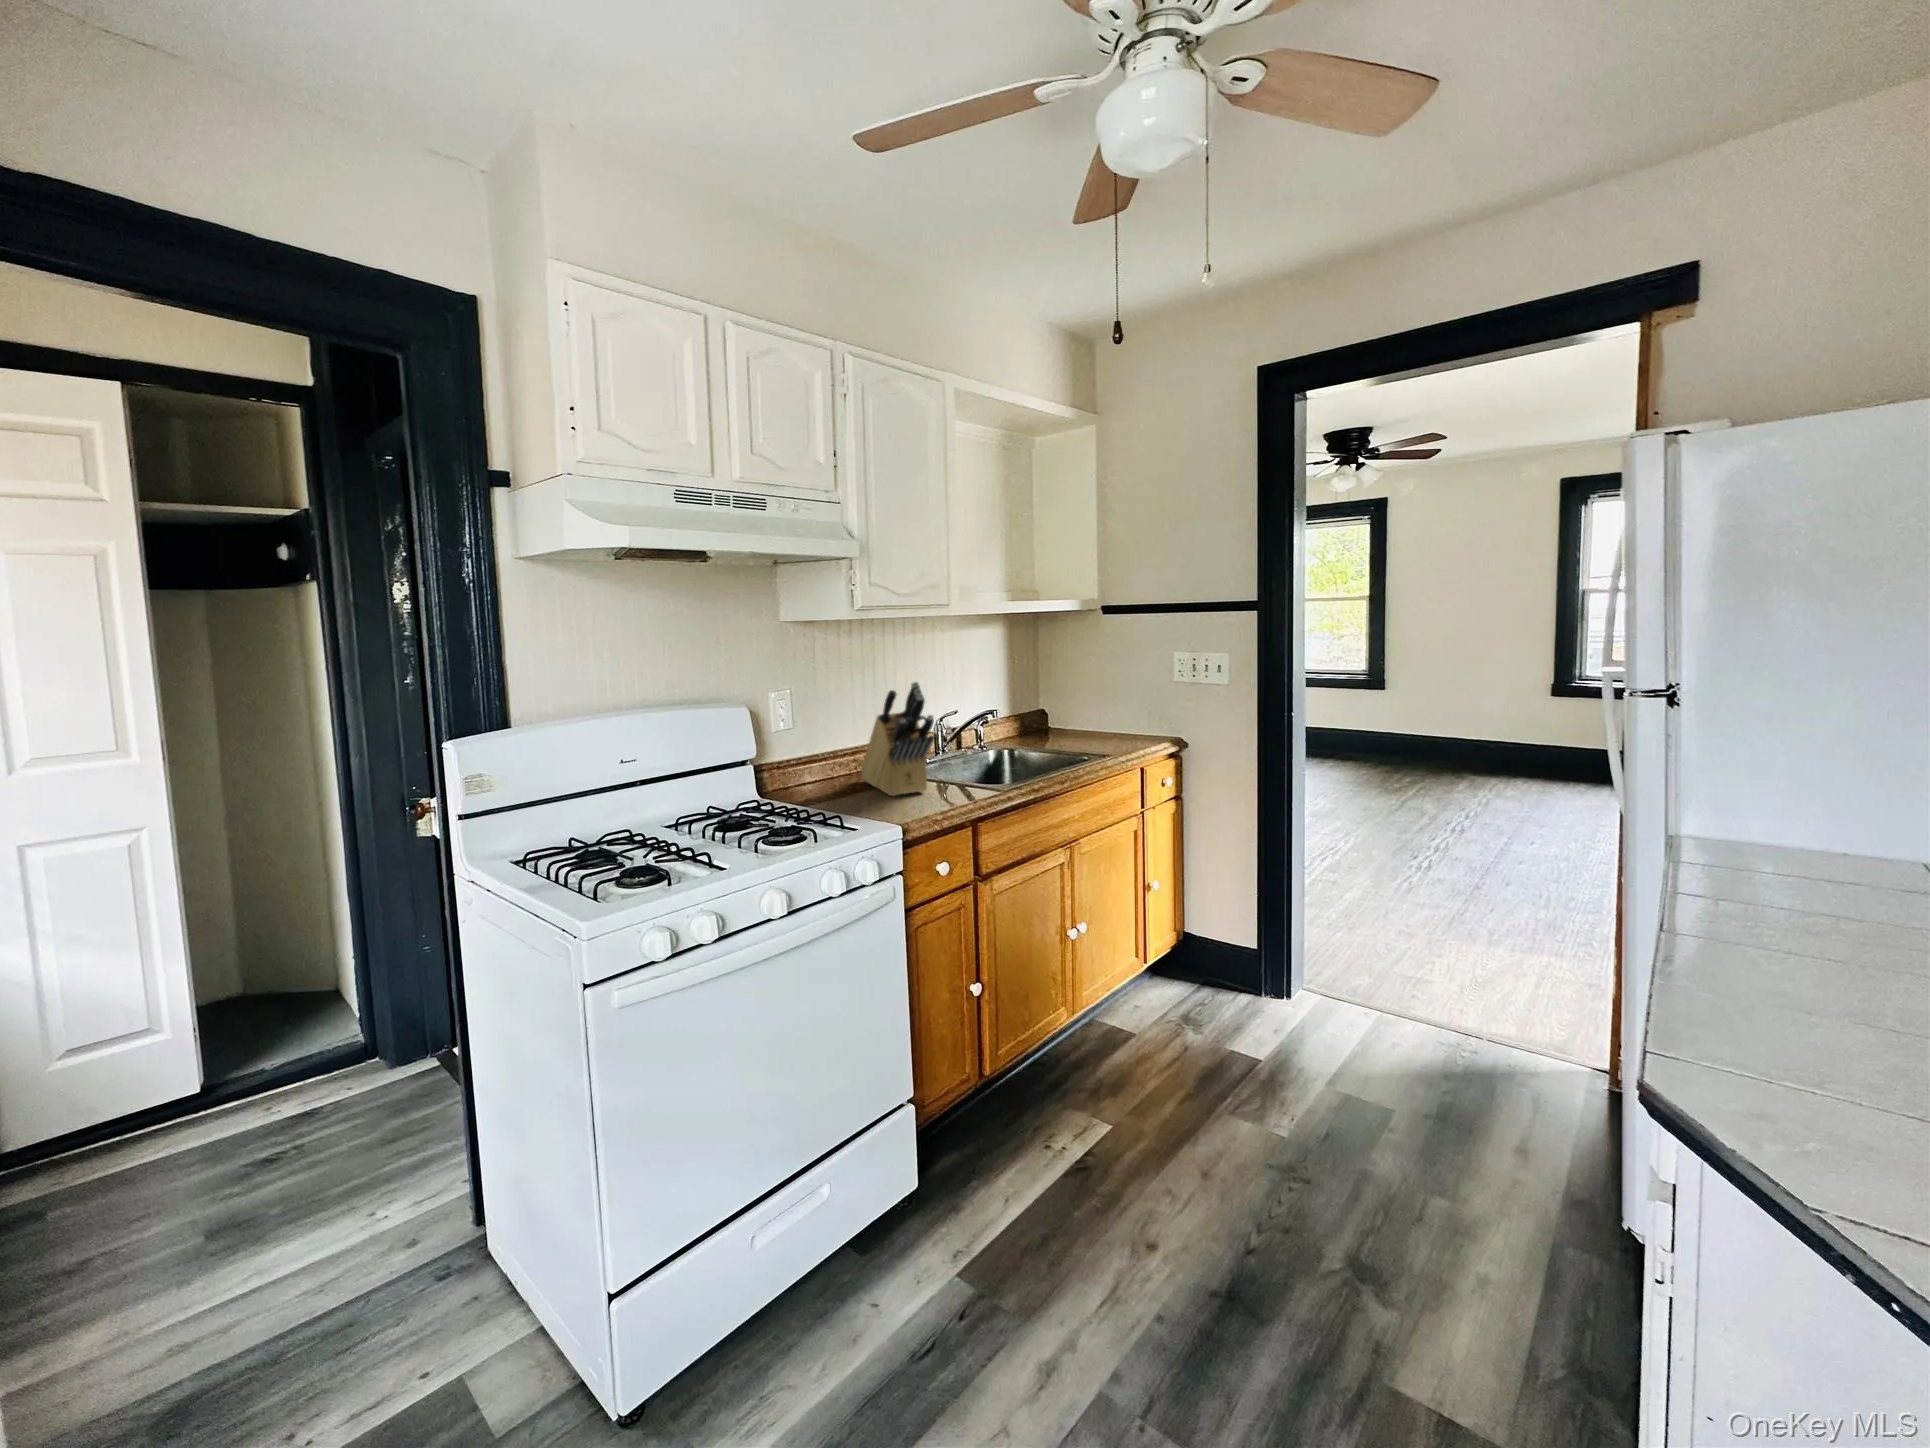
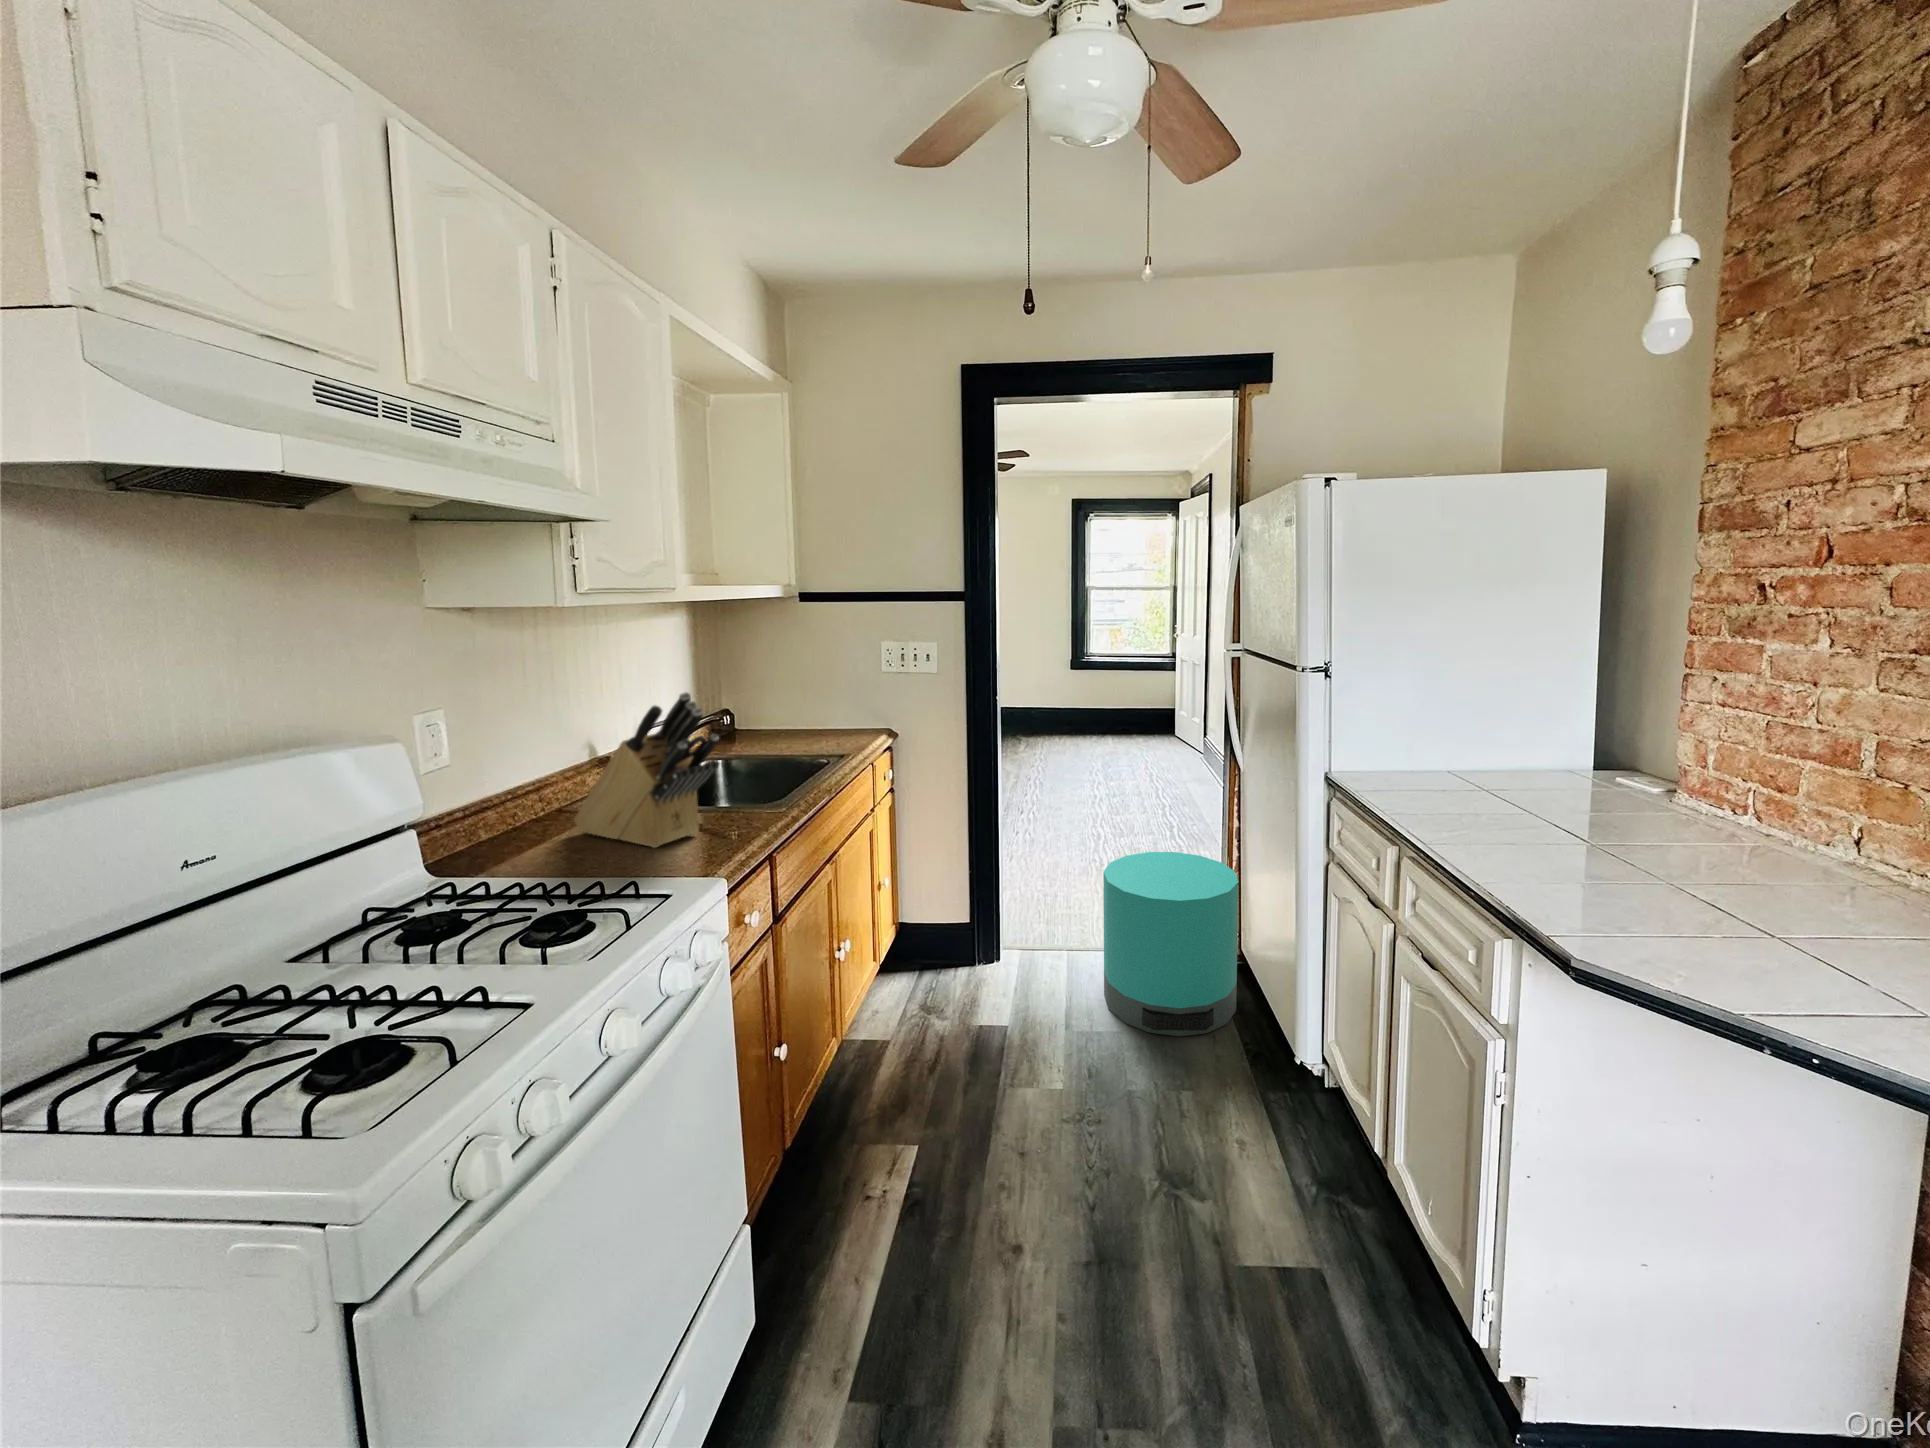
trash can: none [1394,916,1606,1164] -> present [1103,852,1238,1036]

